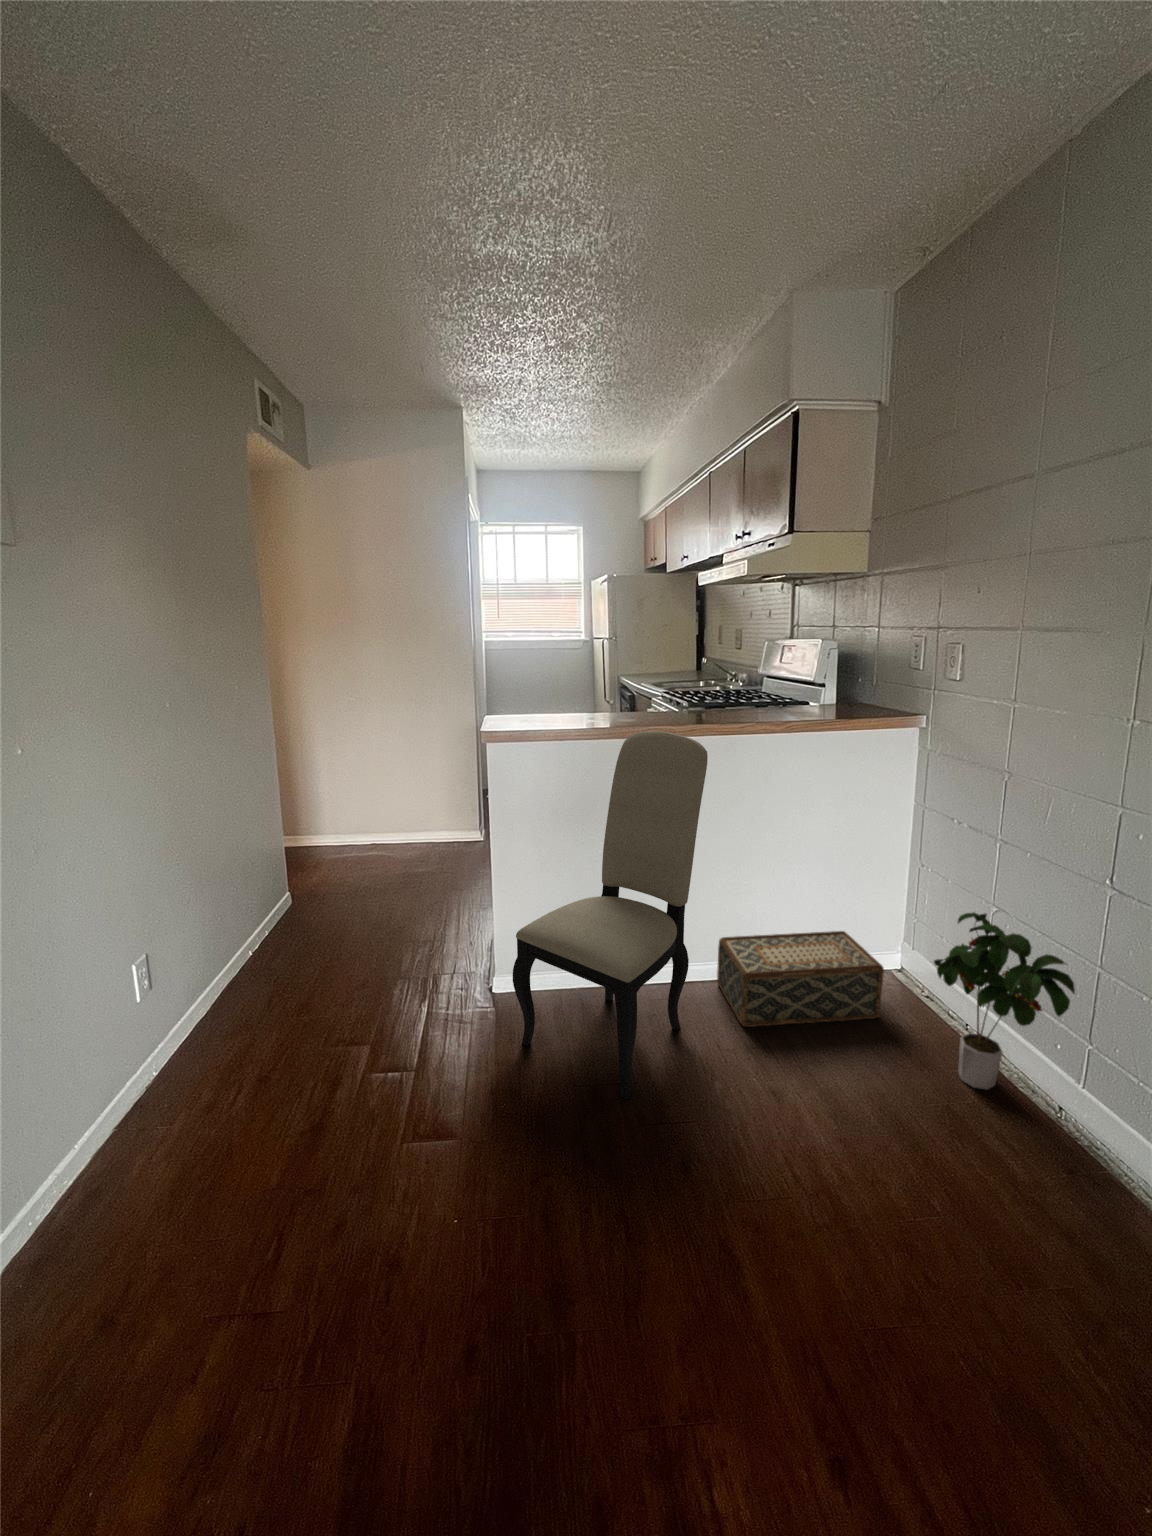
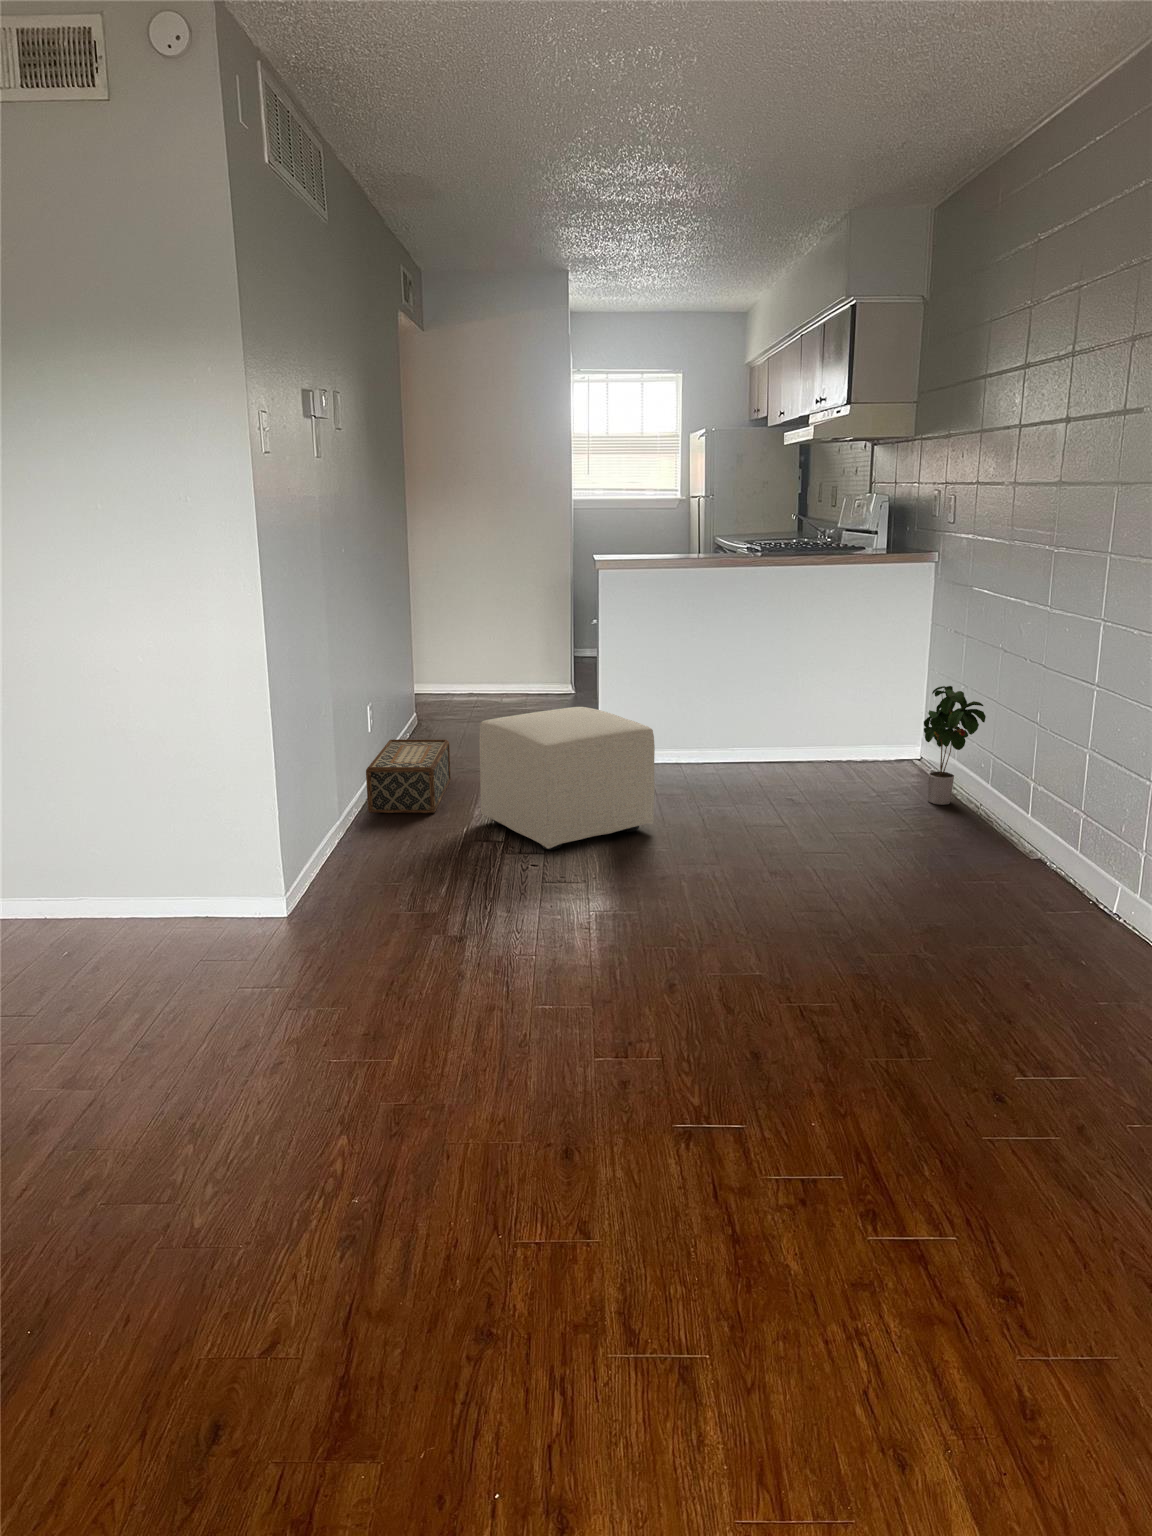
dining chair: present [513,732,708,1100] -> none [617,560,762,800]
woven basket: present [717,931,884,1027] -> present [366,739,451,813]
ottoman: none [252,983,569,1385] -> present [479,707,655,850]

